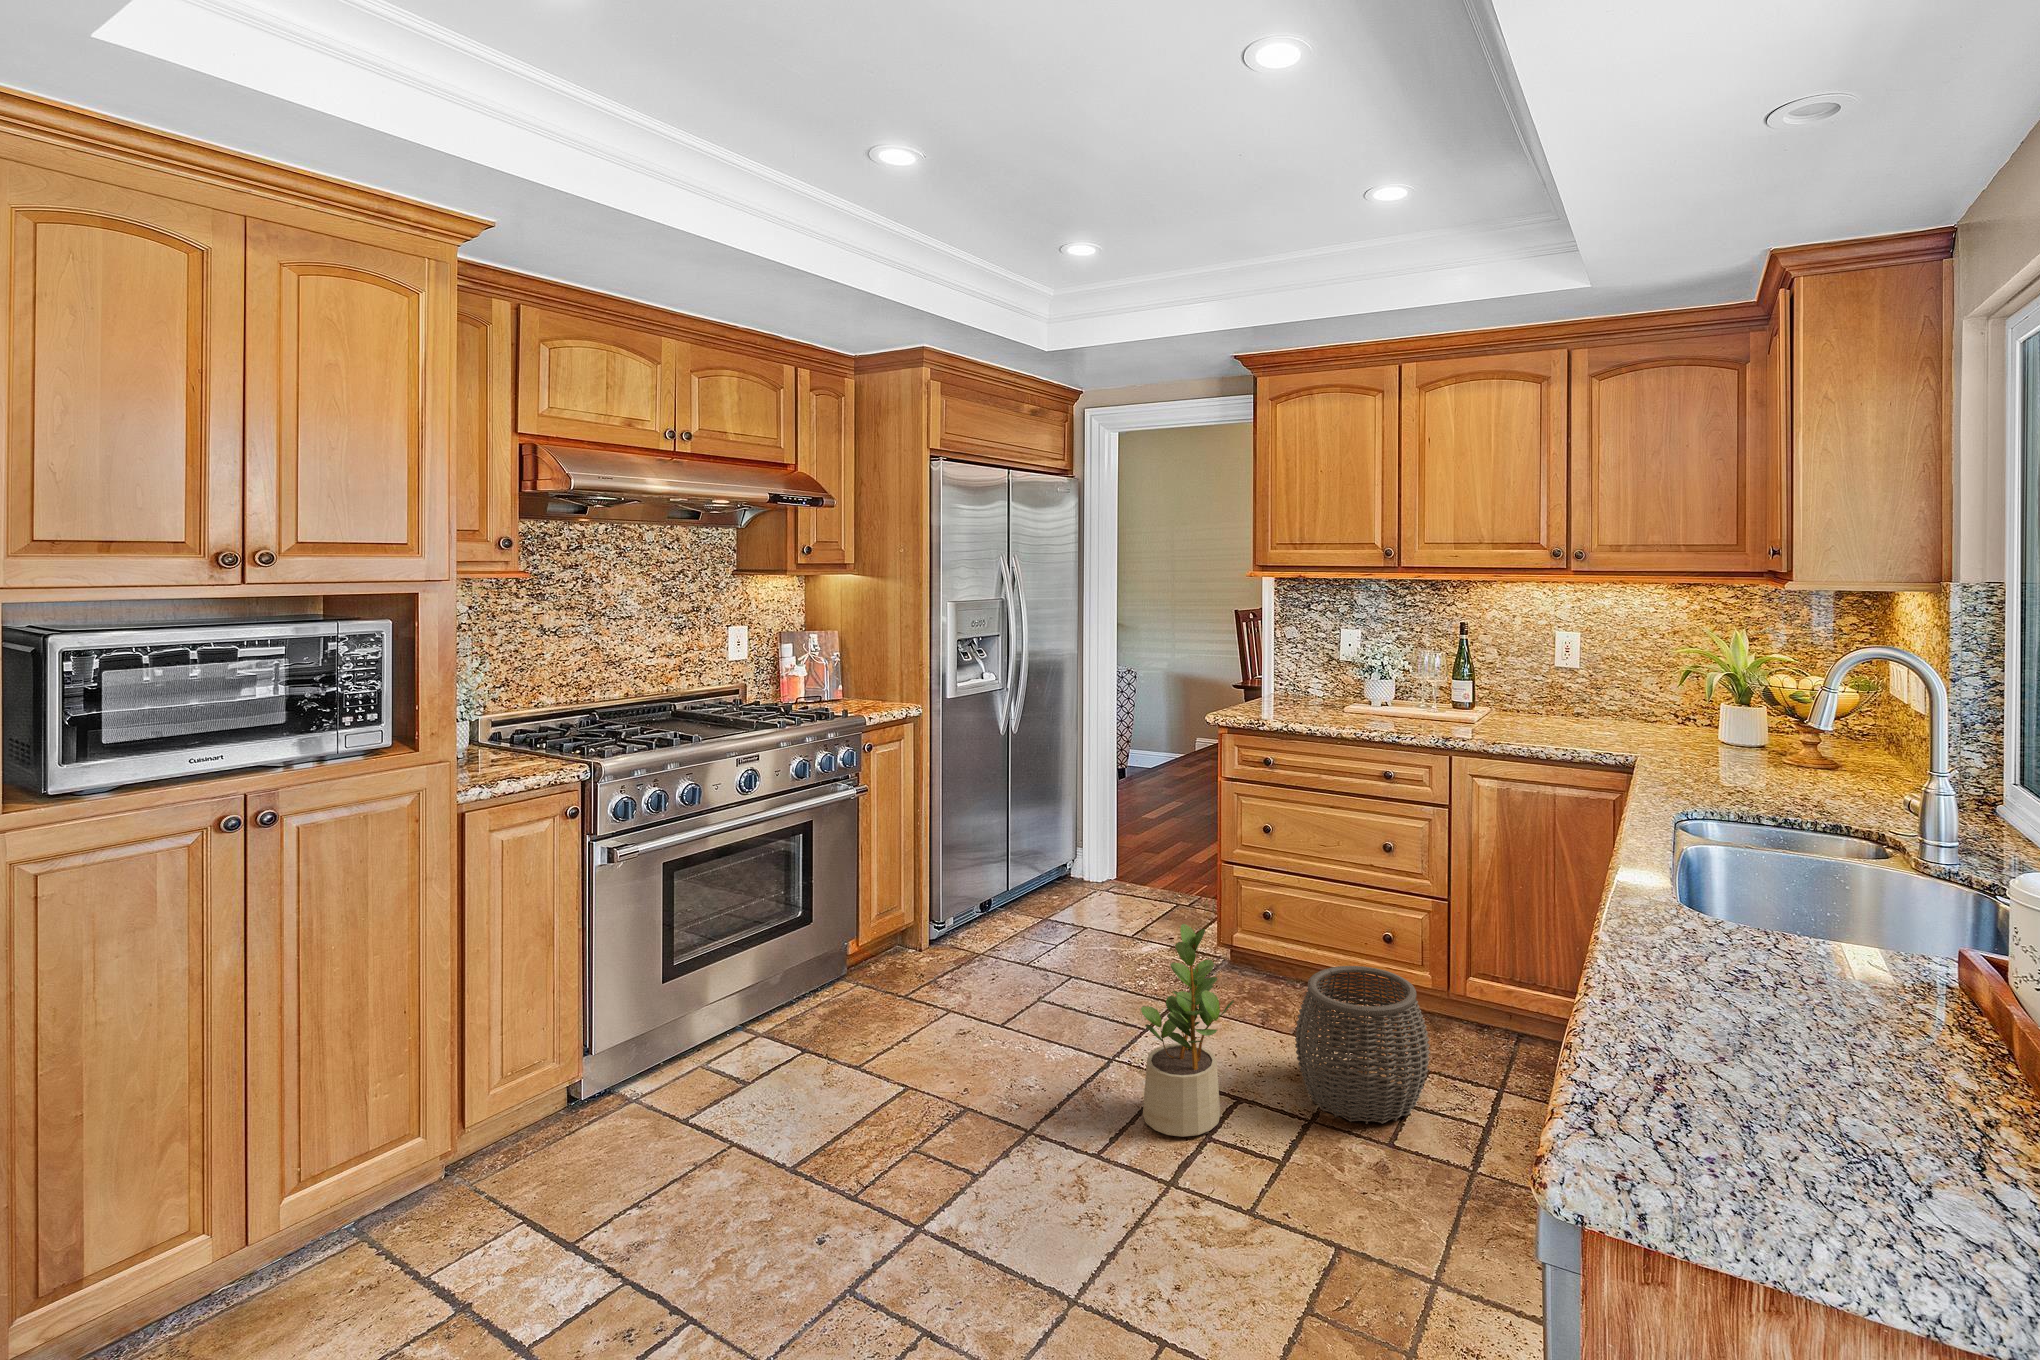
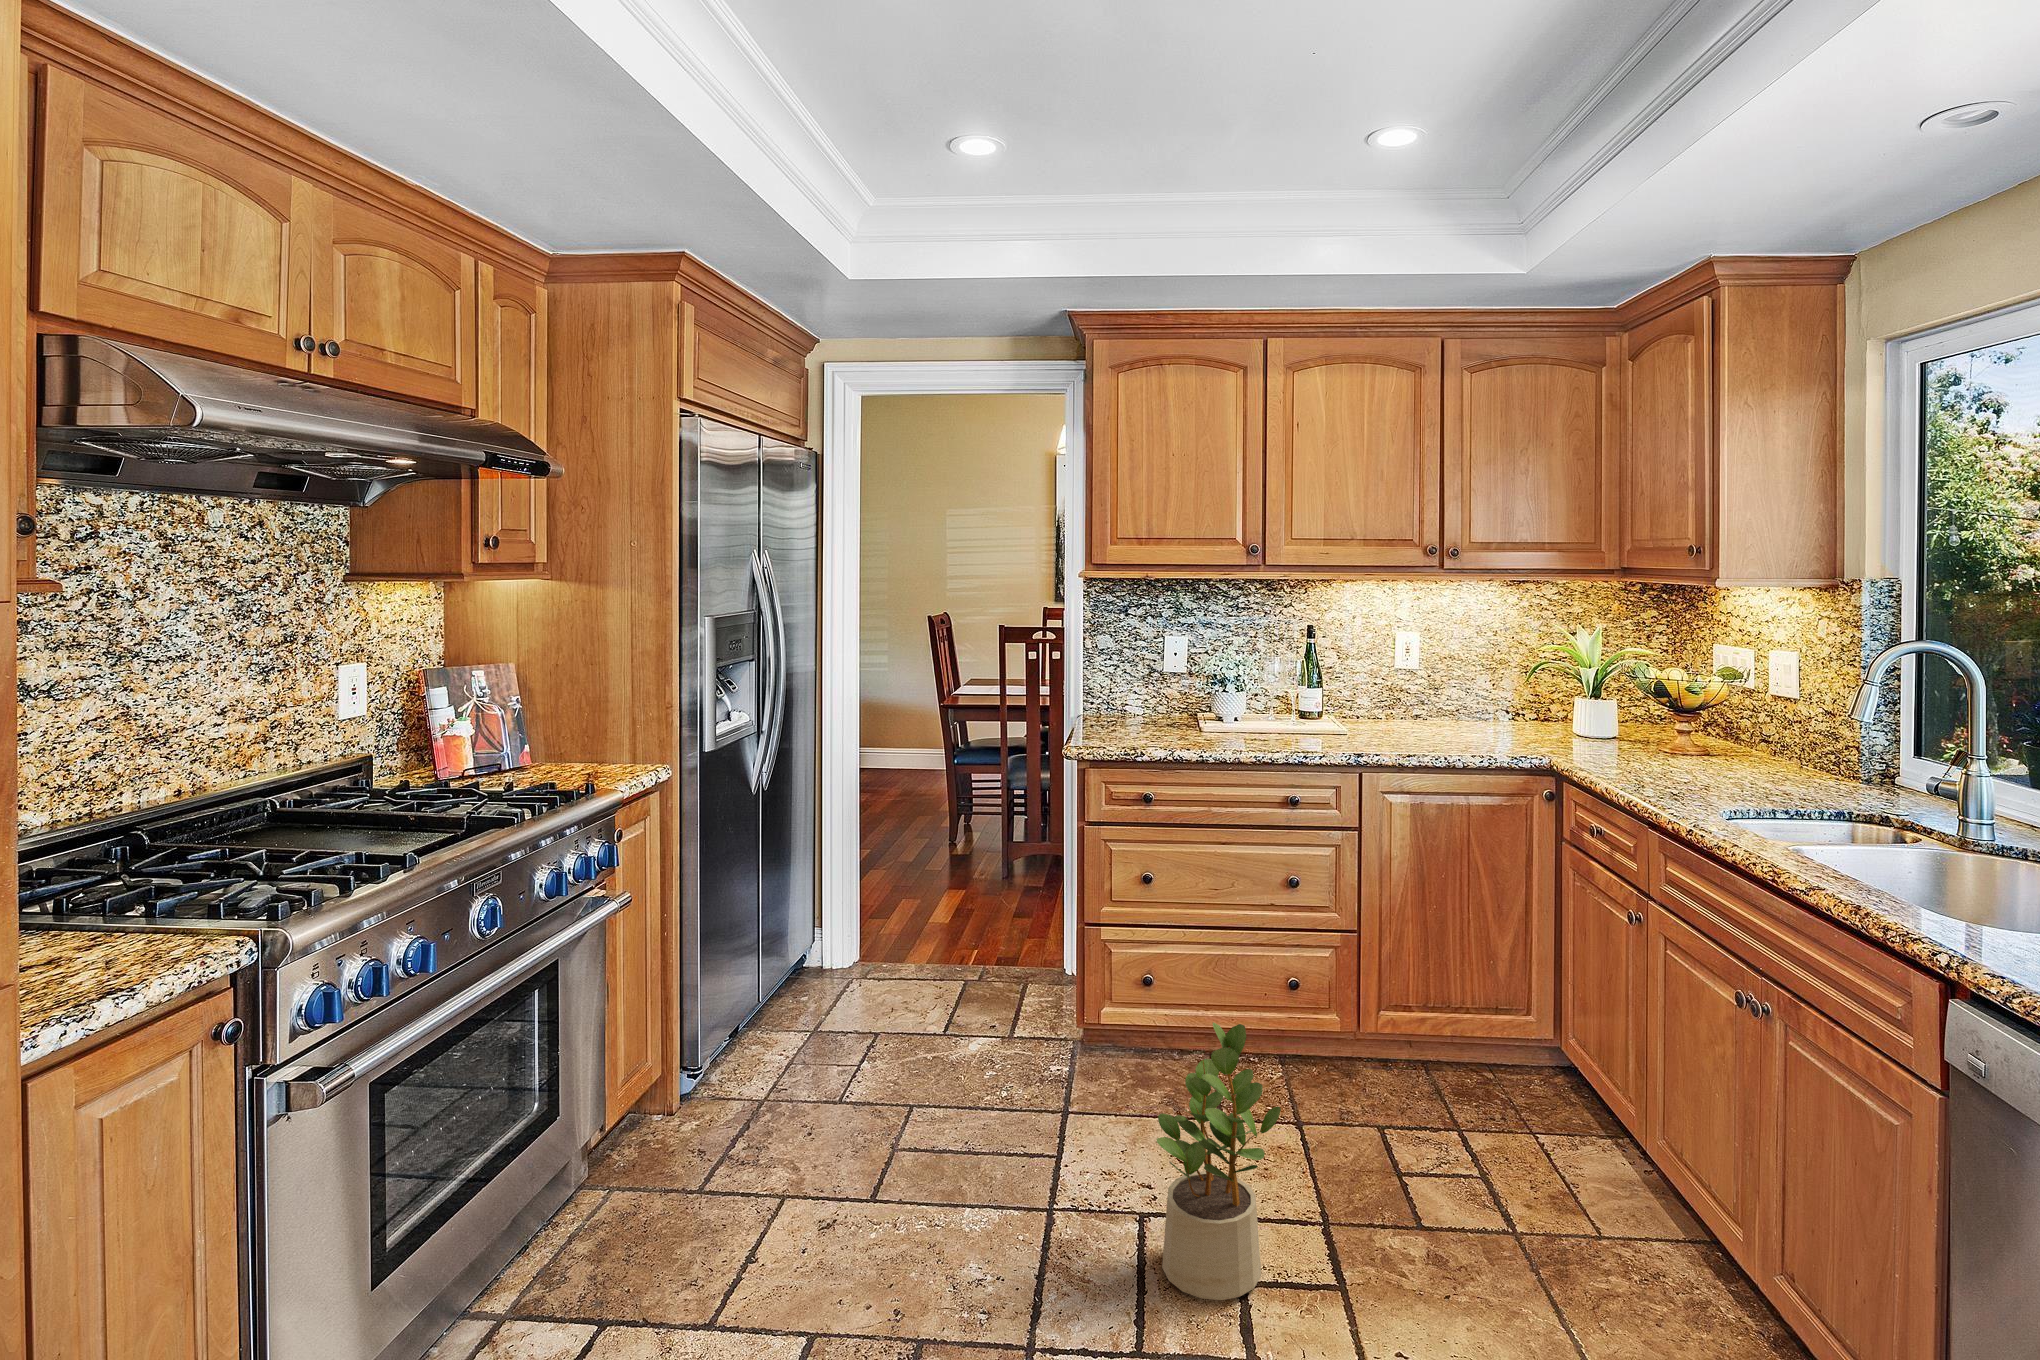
woven basket: present [1295,966,1430,1124] -> none [1286,1028,1446,1218]

